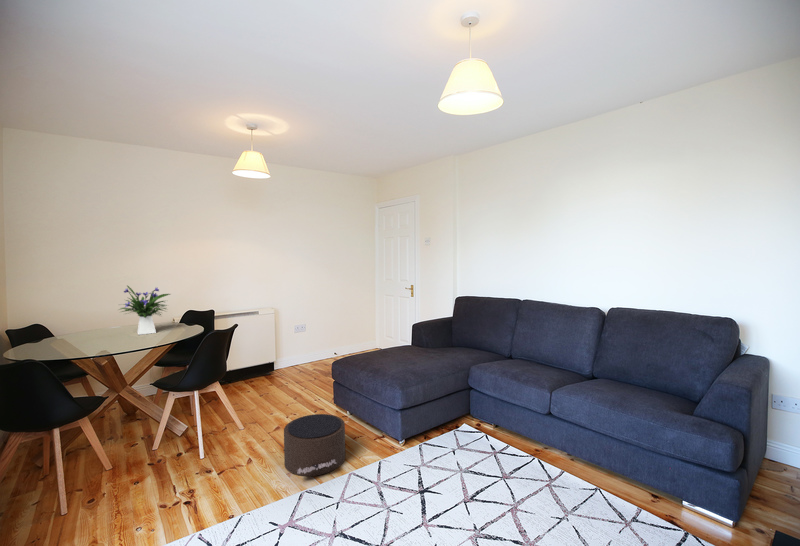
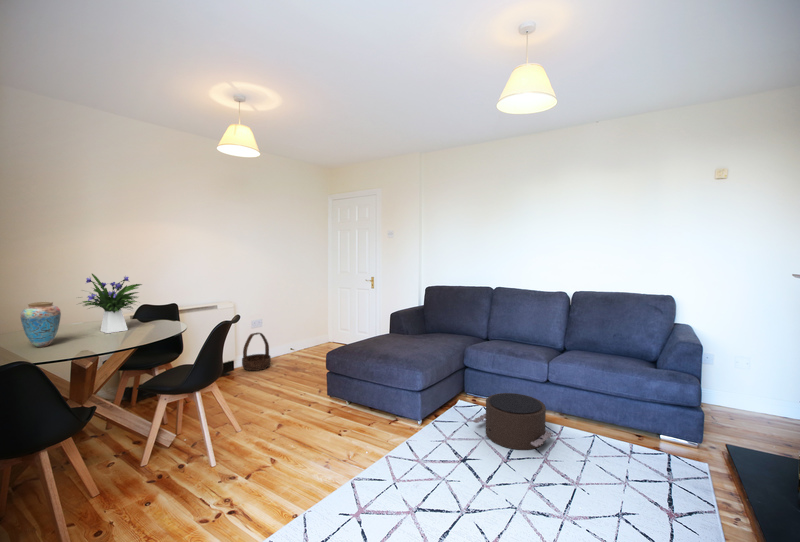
vase: none [66,308,97,345] -> present [21,302,61,347]
basket: none [282,337,308,372] -> present [242,333,271,371]
pouf: present [284,414,345,476] -> present [473,393,553,450]

